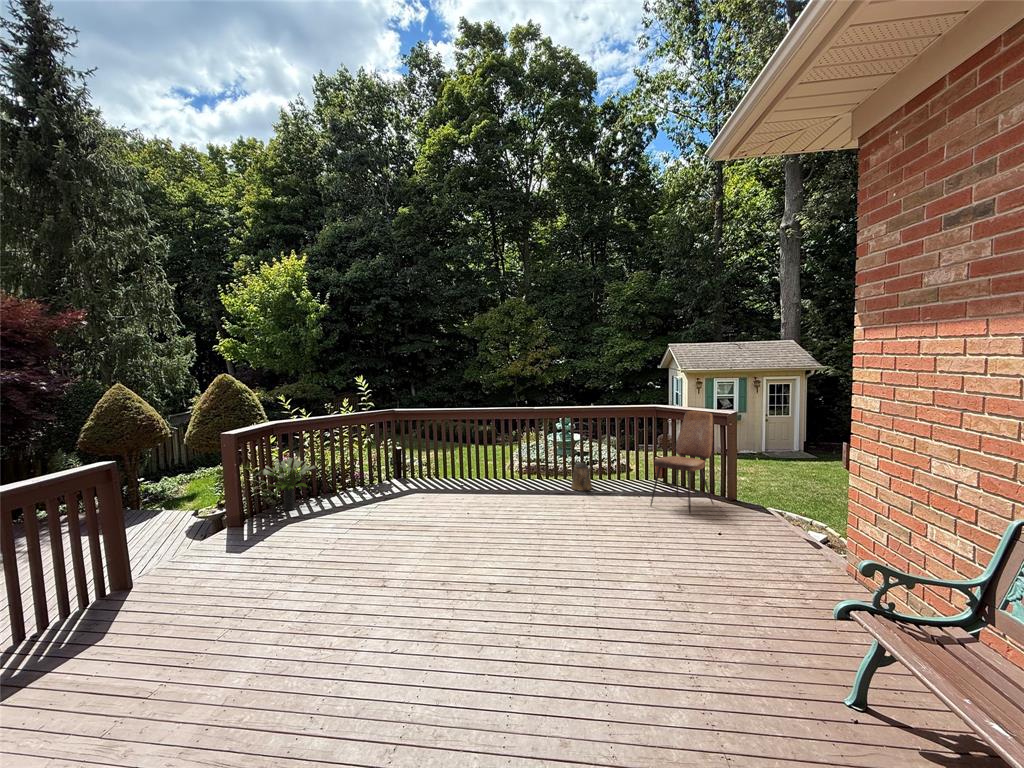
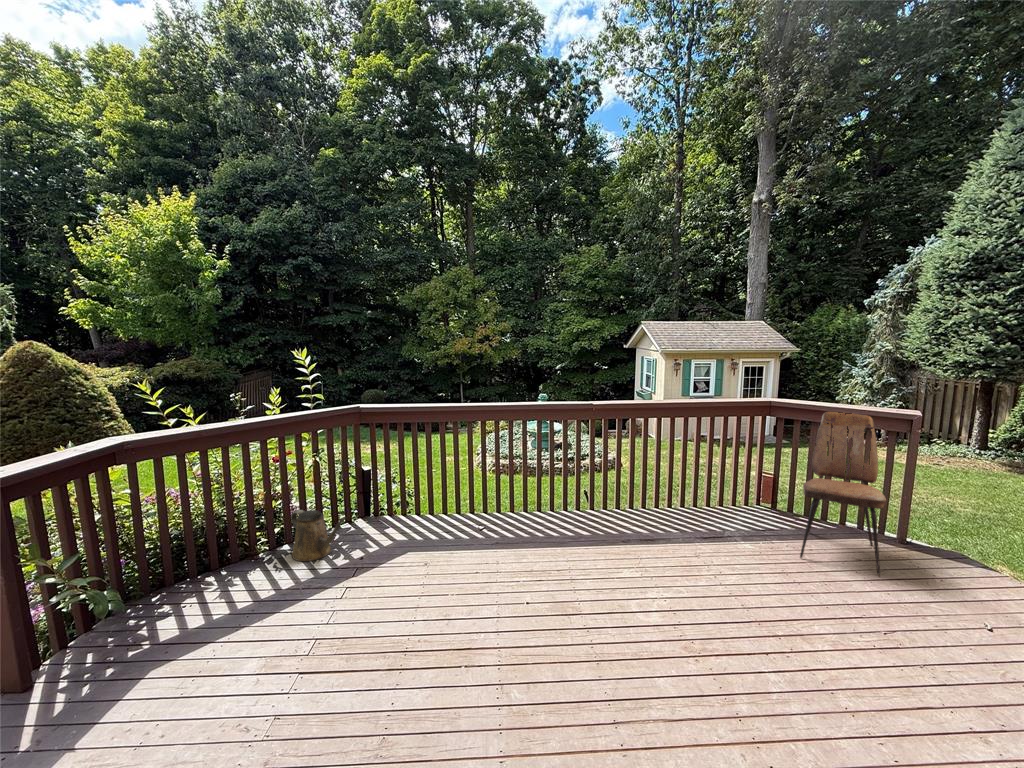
potted plant: present [263,458,315,511] -> none [133,506,246,609]
watering can: present [571,463,592,491] -> present [291,510,346,561]

